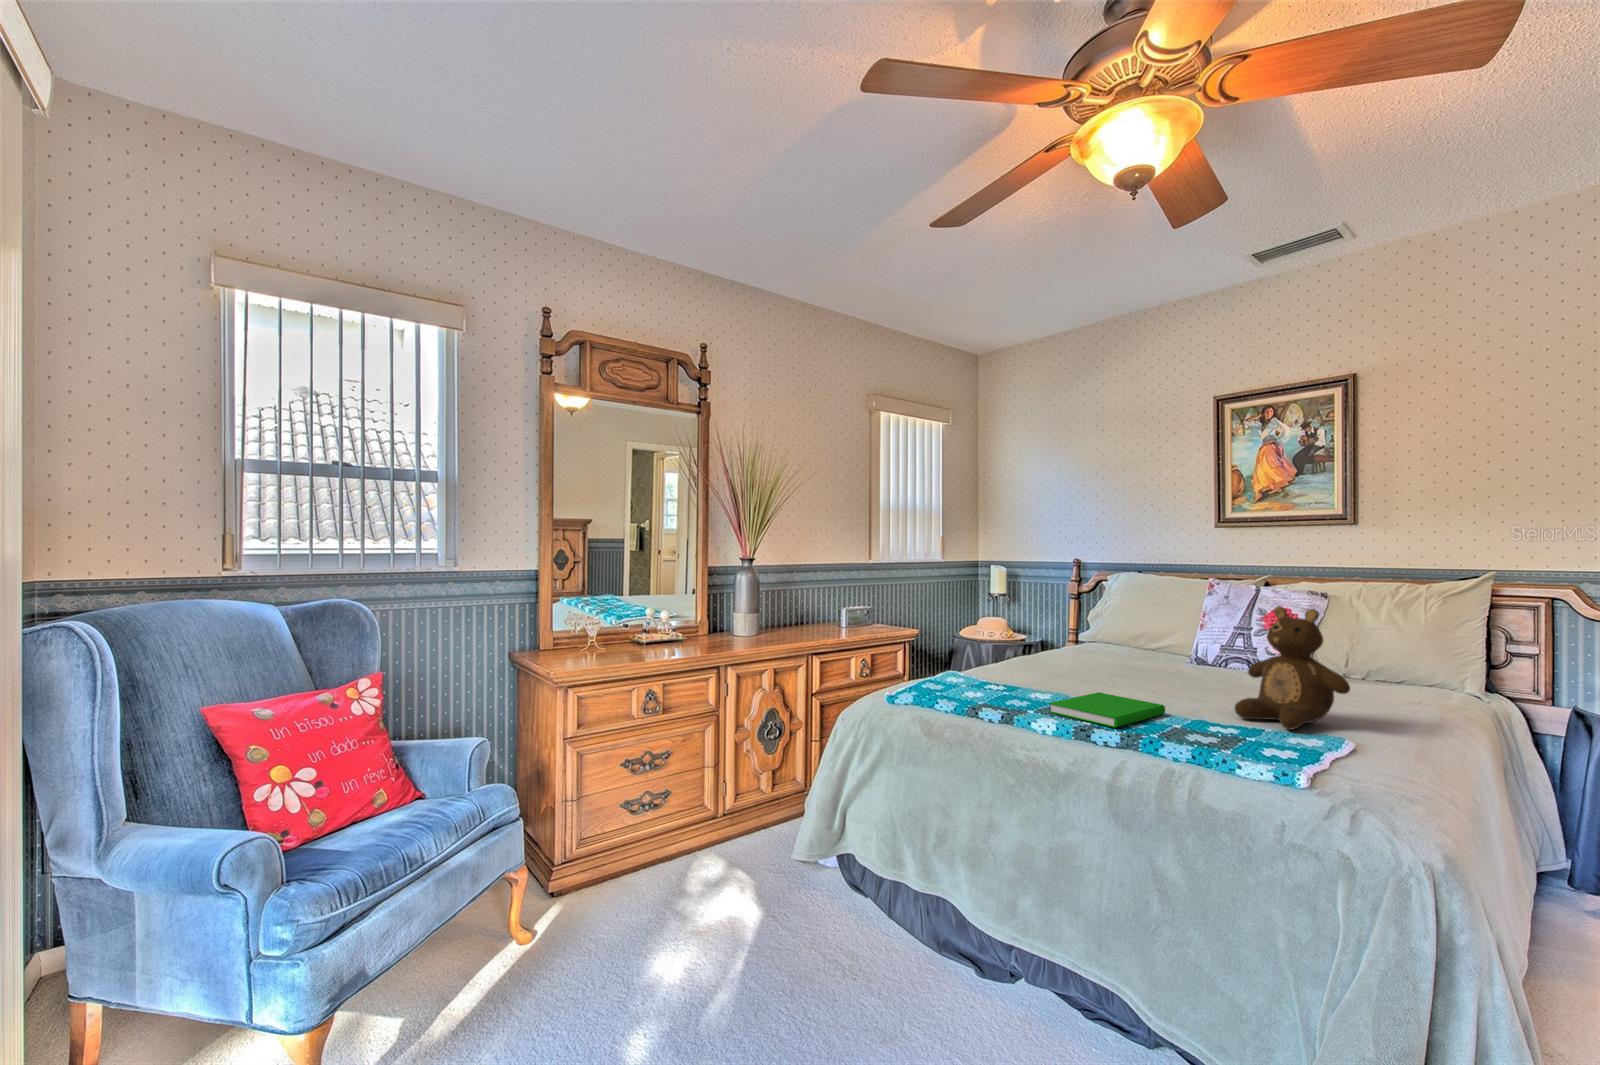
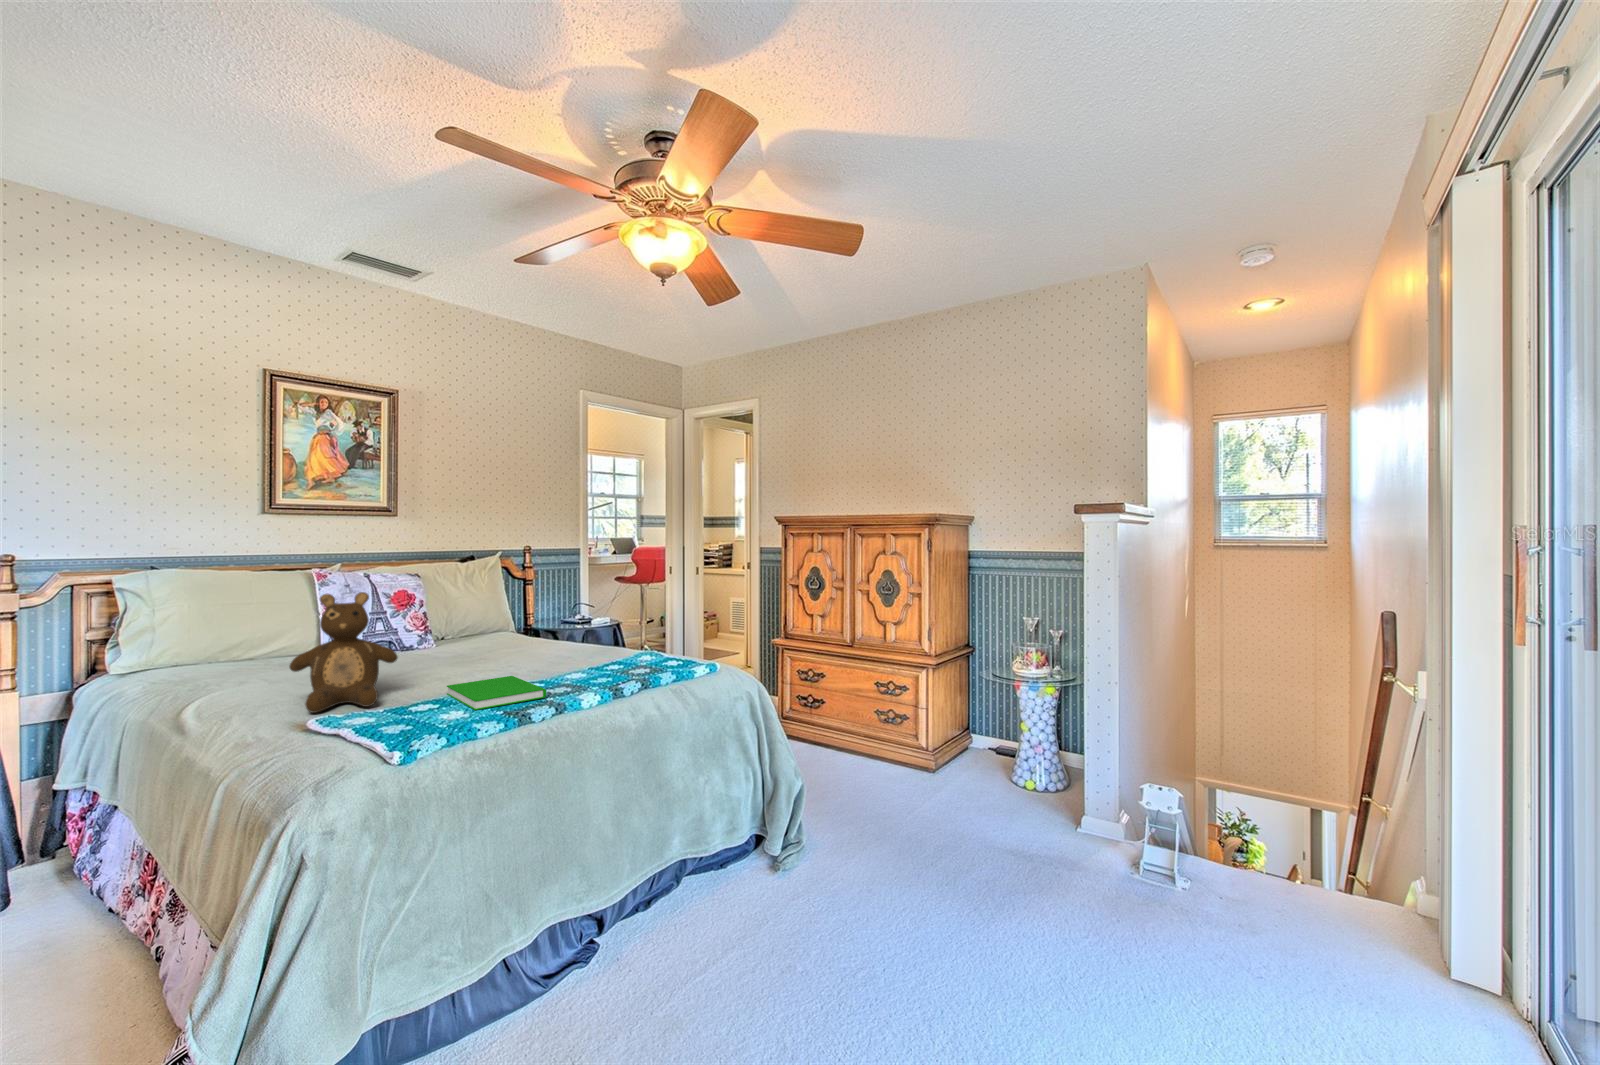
teddy bear: present [1235,606,1350,729] -> present [289,592,398,713]

